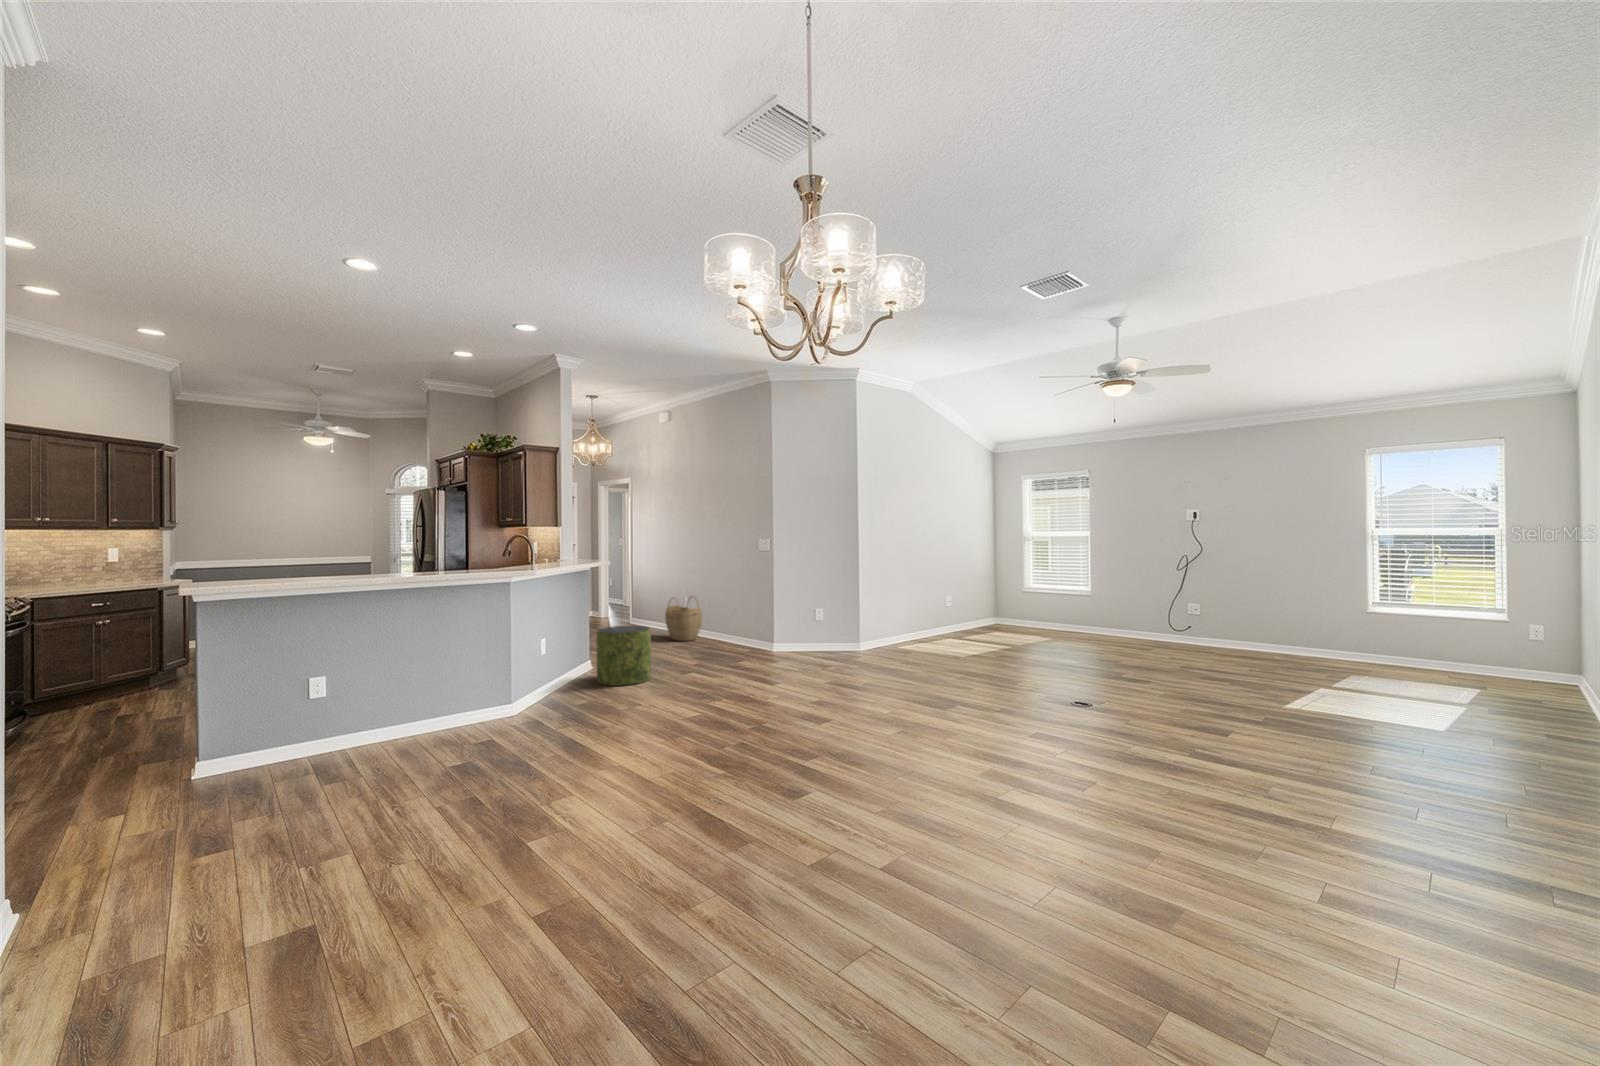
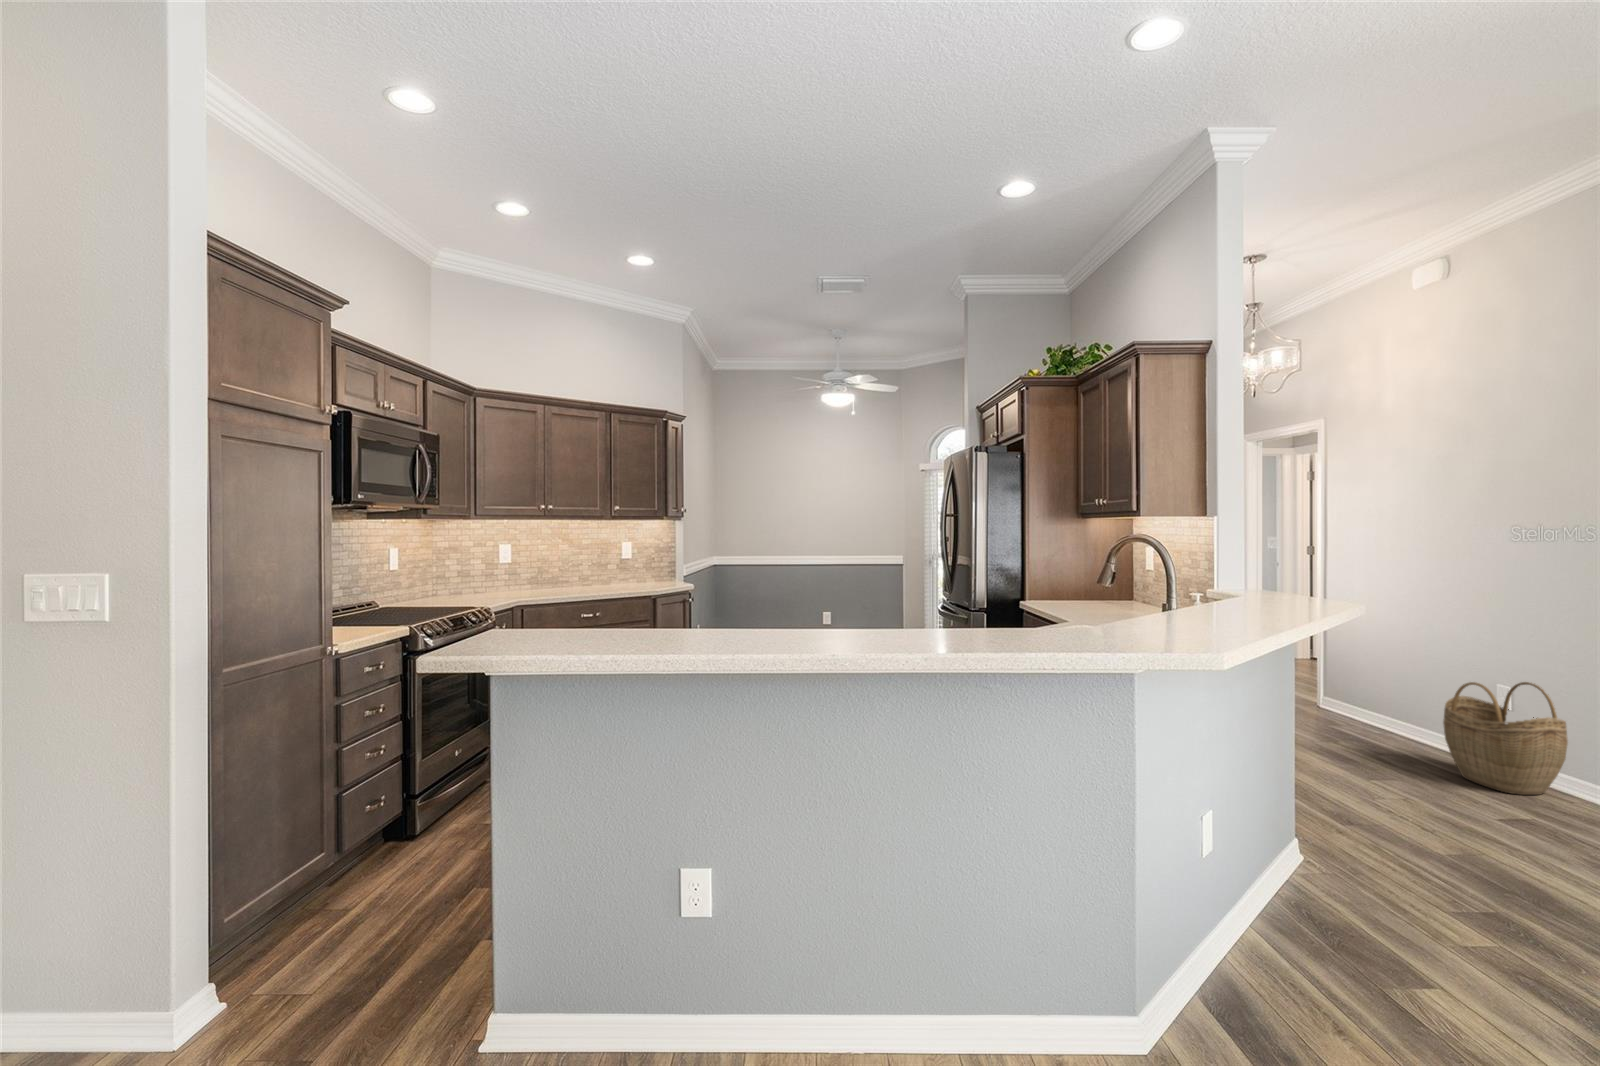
pouf: present [596,626,651,686] -> none [1343,782,1542,996]

